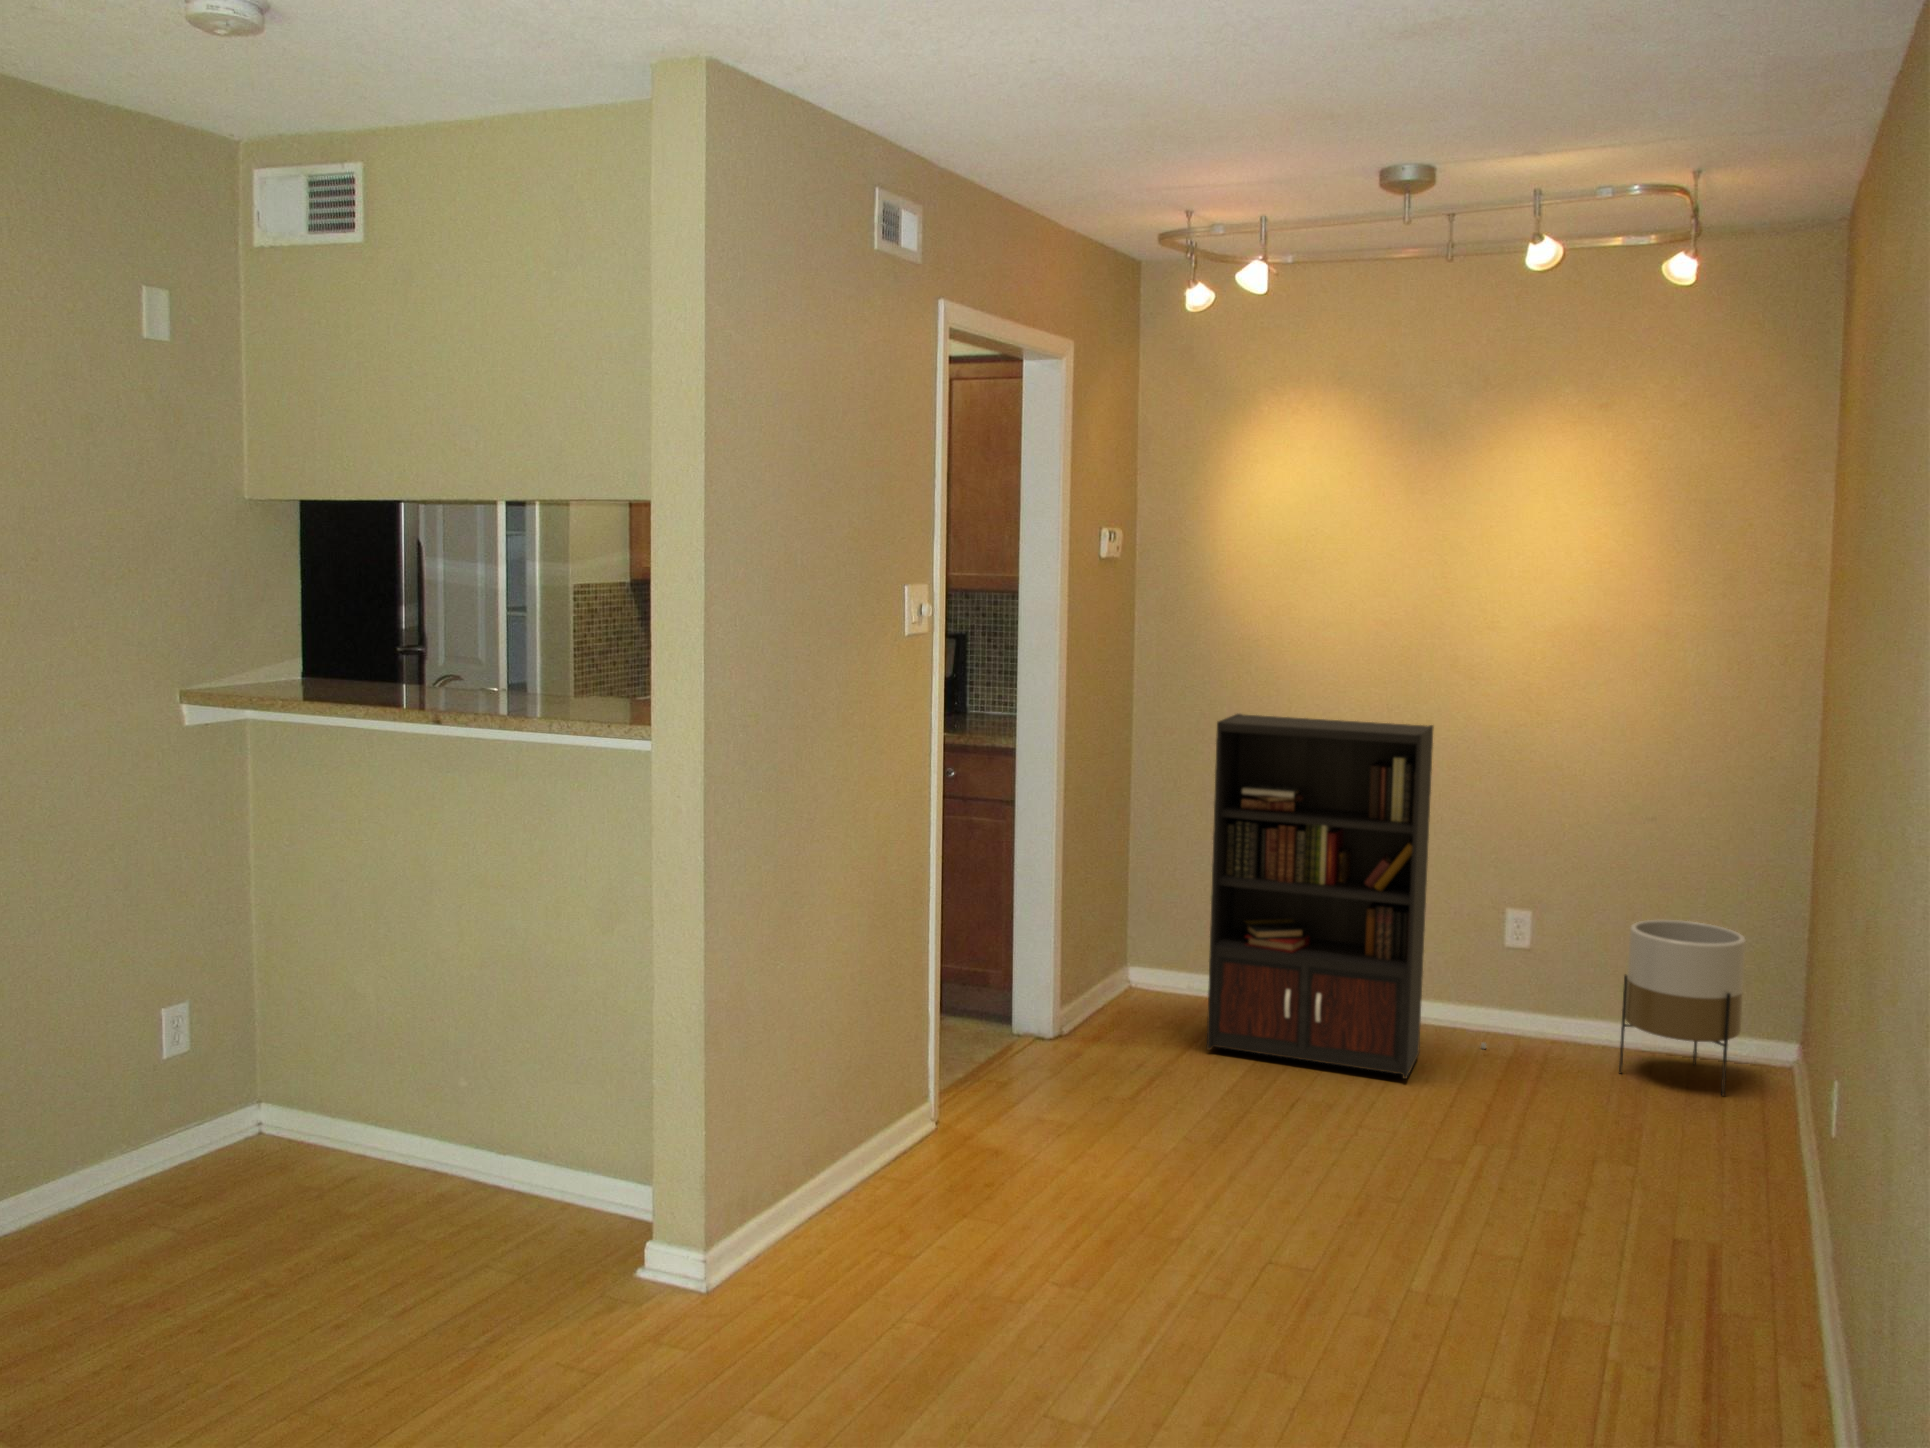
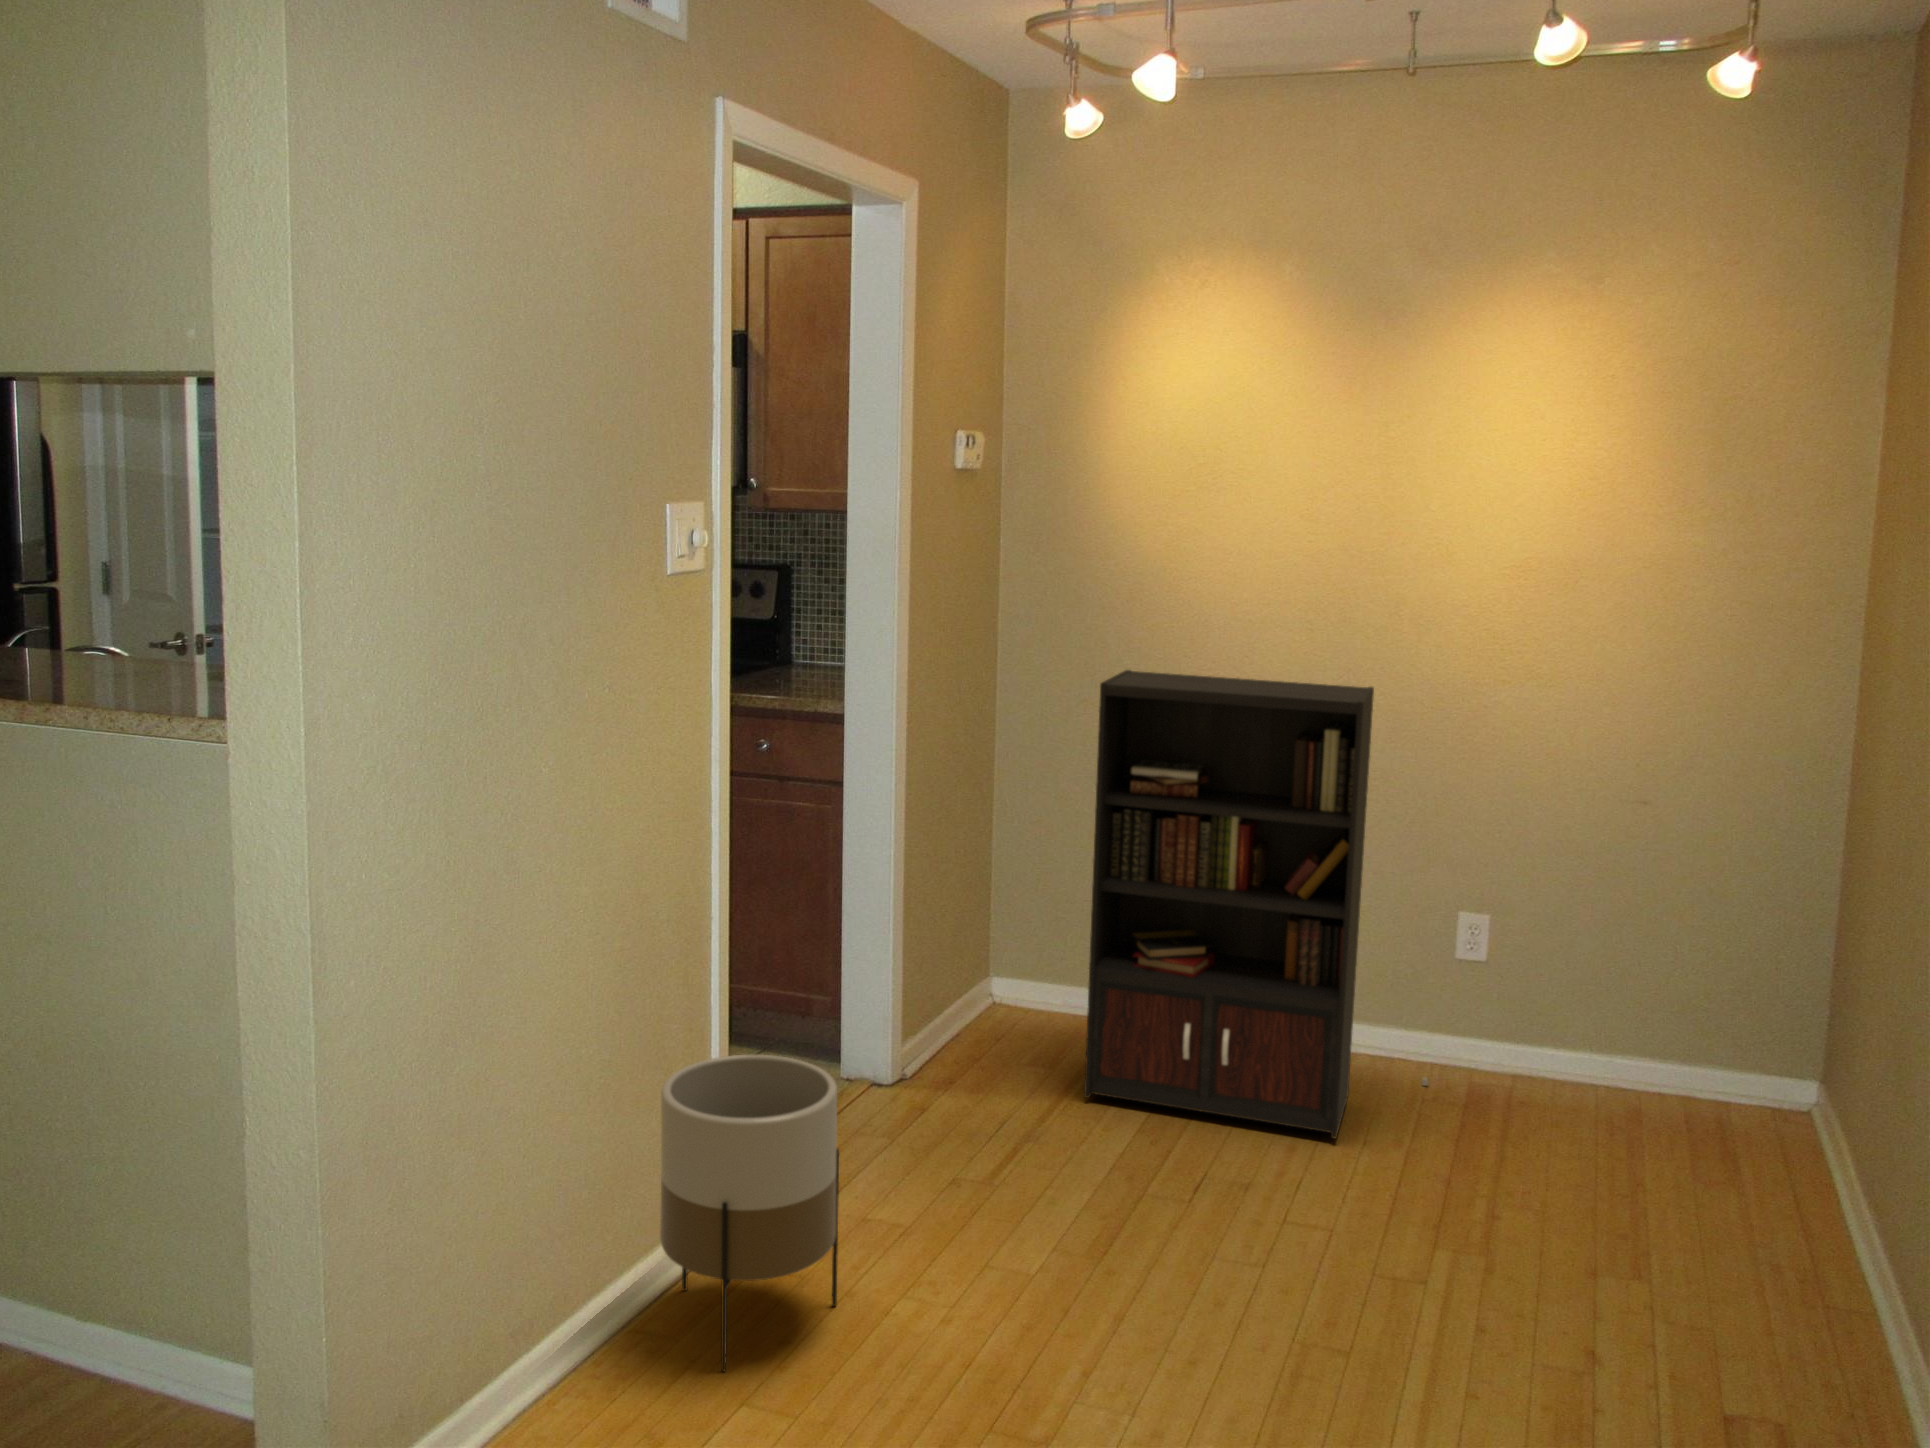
planter: present [1619,920,1746,1096] -> present [660,1055,839,1372]

